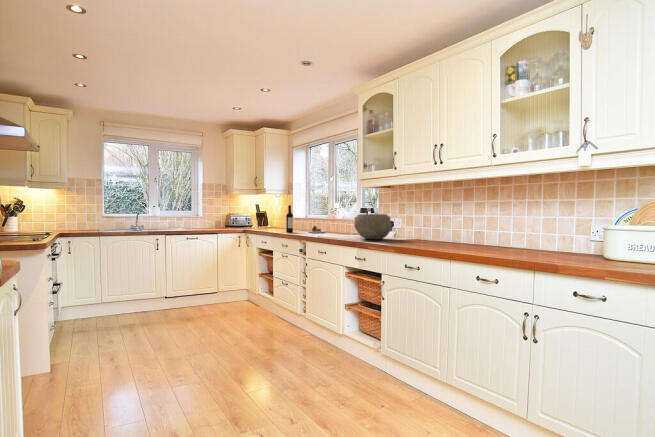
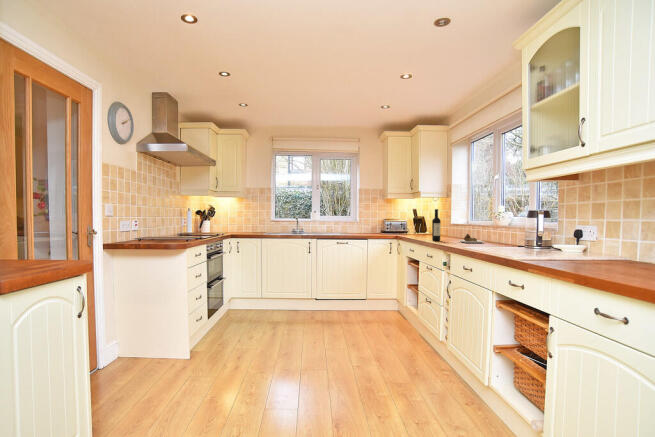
ceramic bowl: present [354,214,392,239] -> none [507,219,577,258]

